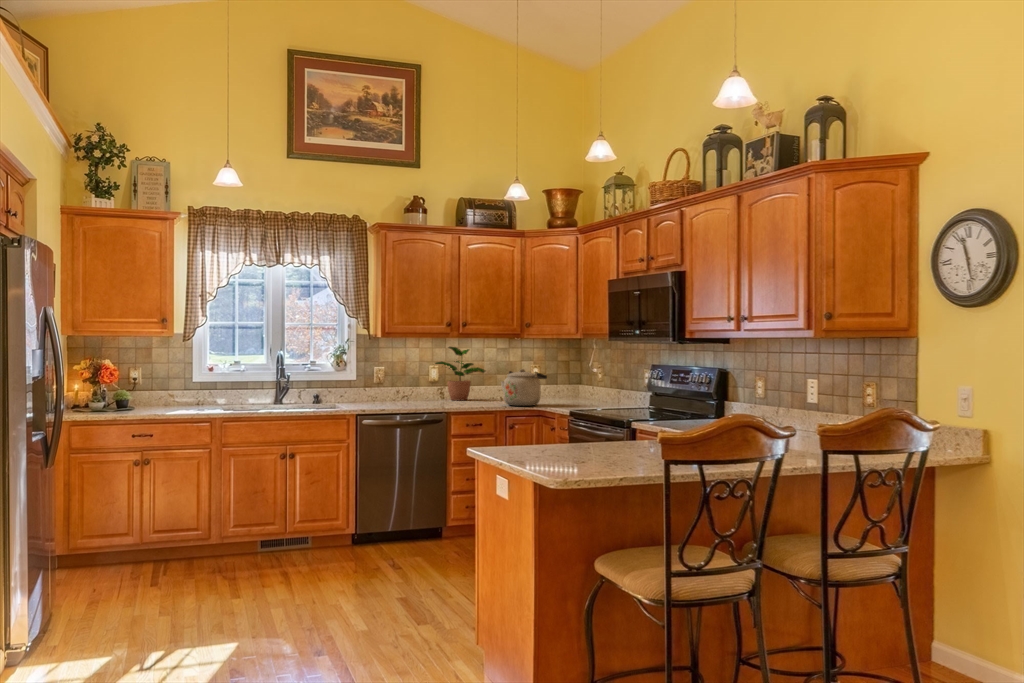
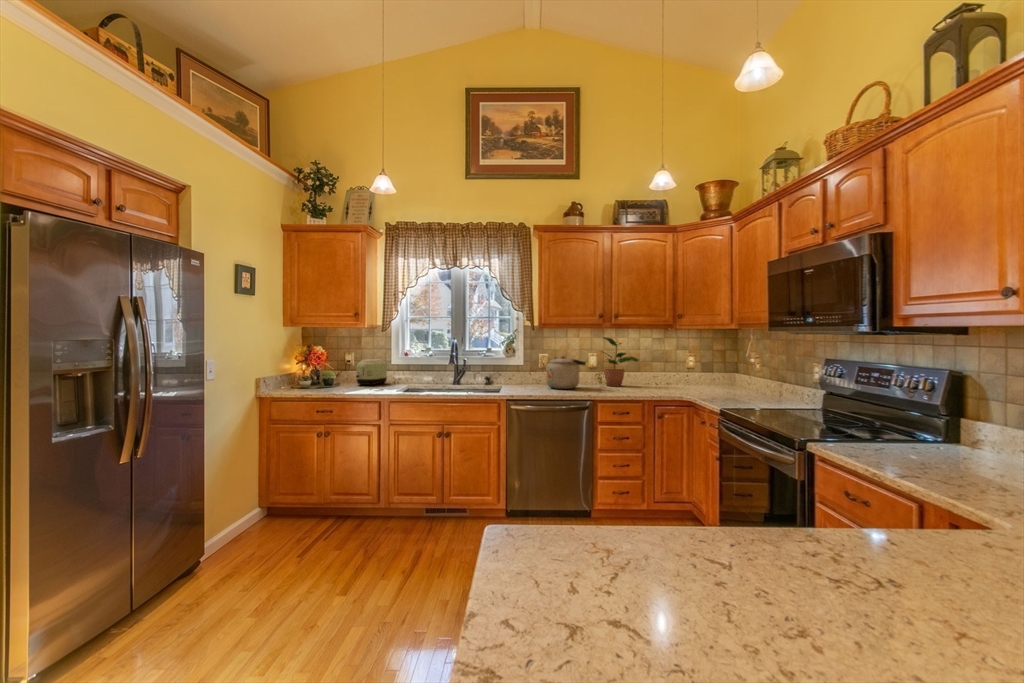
kettle: present [501,369,547,406] -> present [546,356,586,389]
toaster: none [155,376,191,408] -> present [356,359,387,385]

